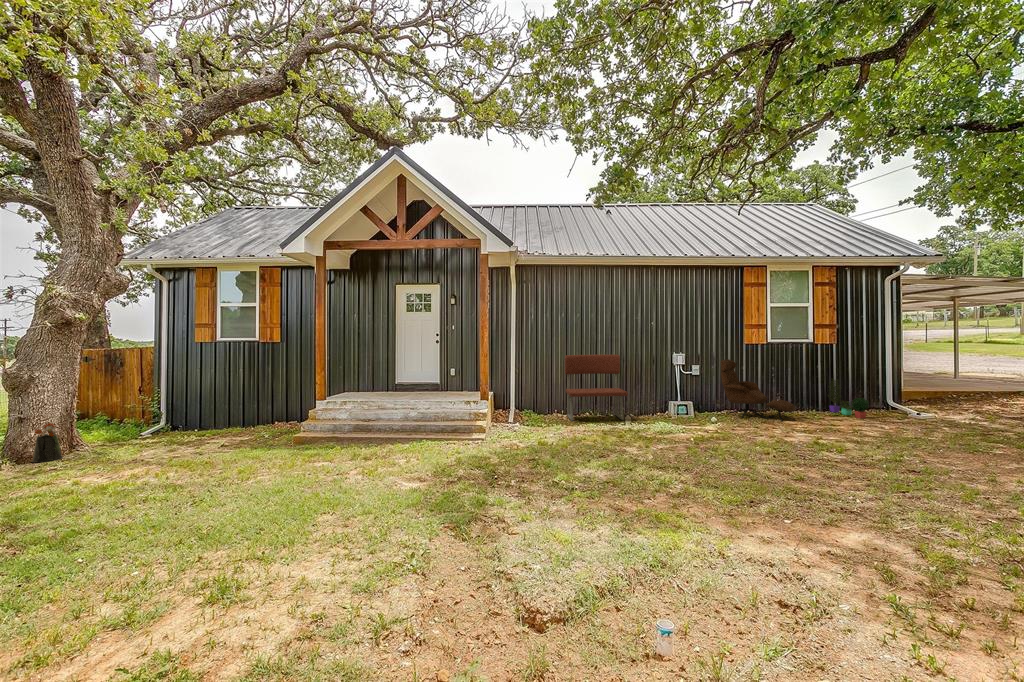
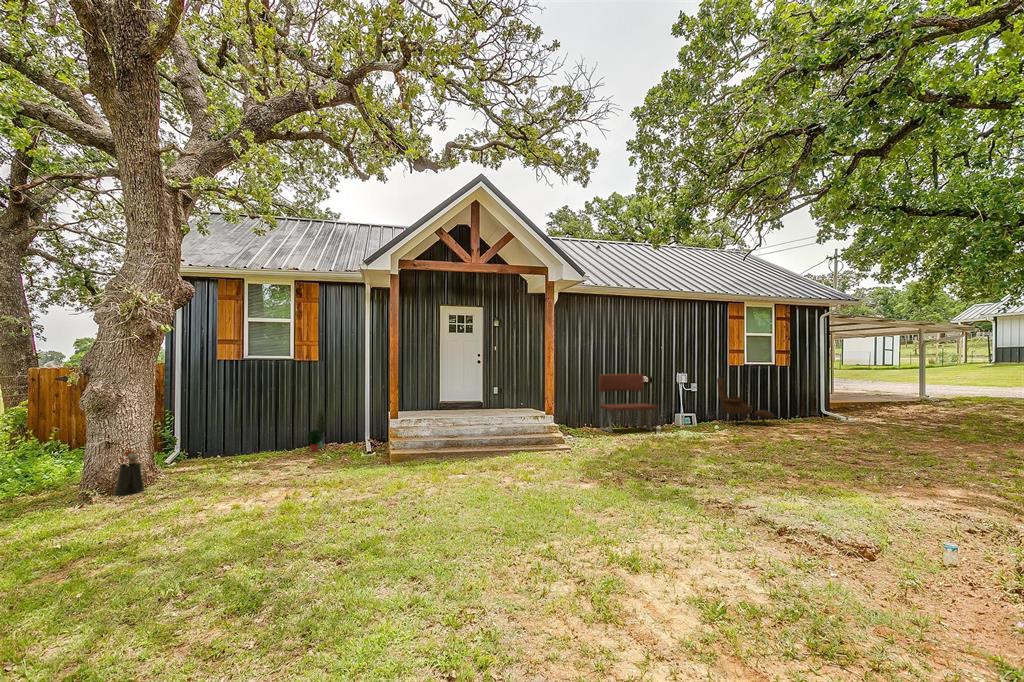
potted plant: present [829,380,868,418] -> present [307,409,327,452]

